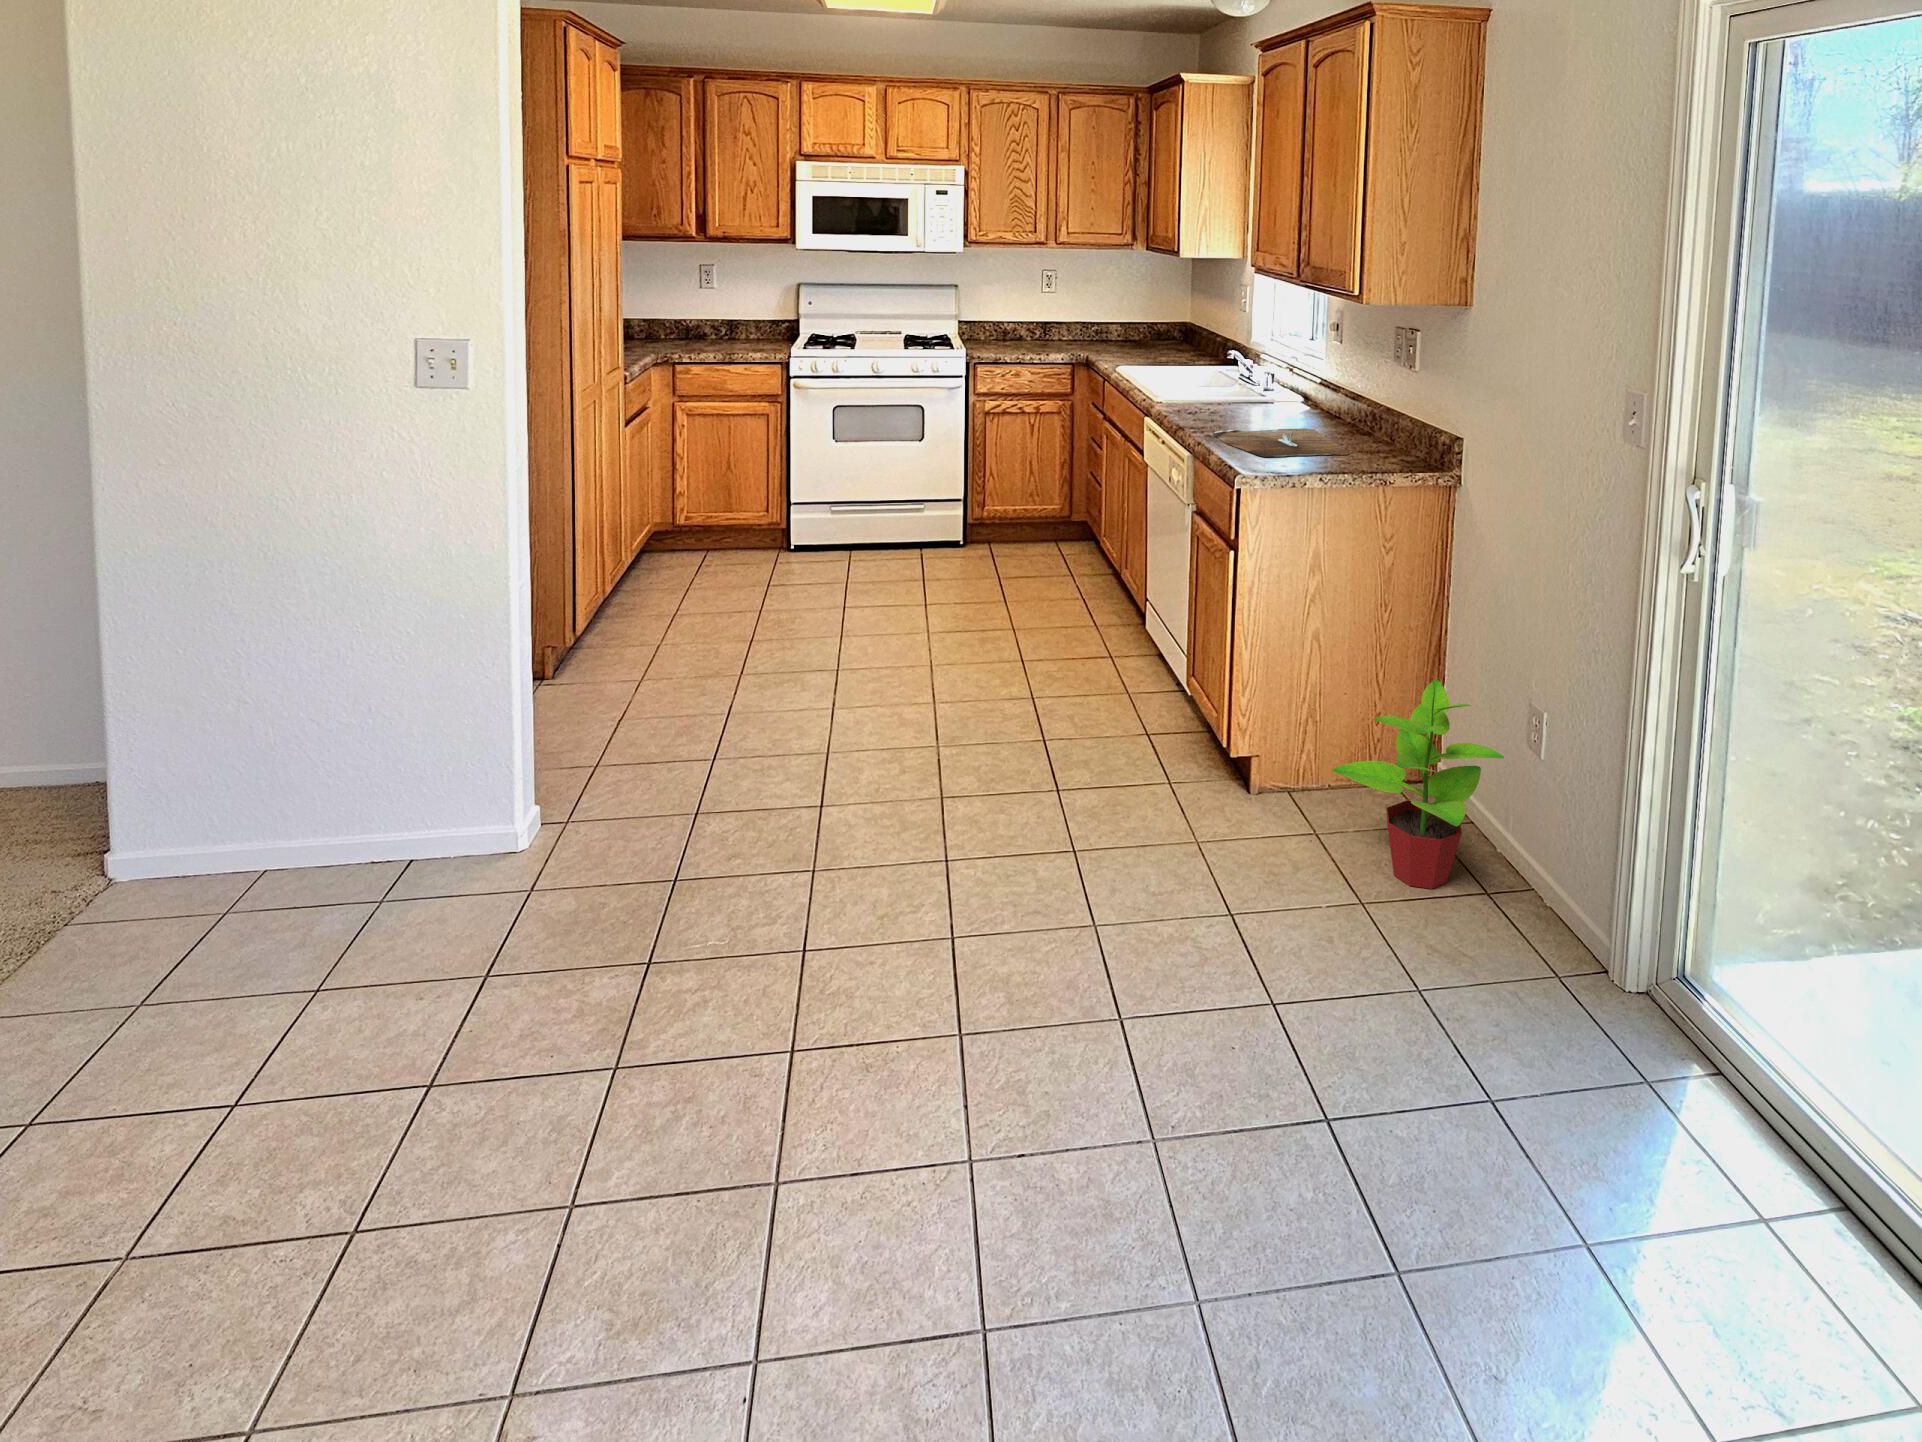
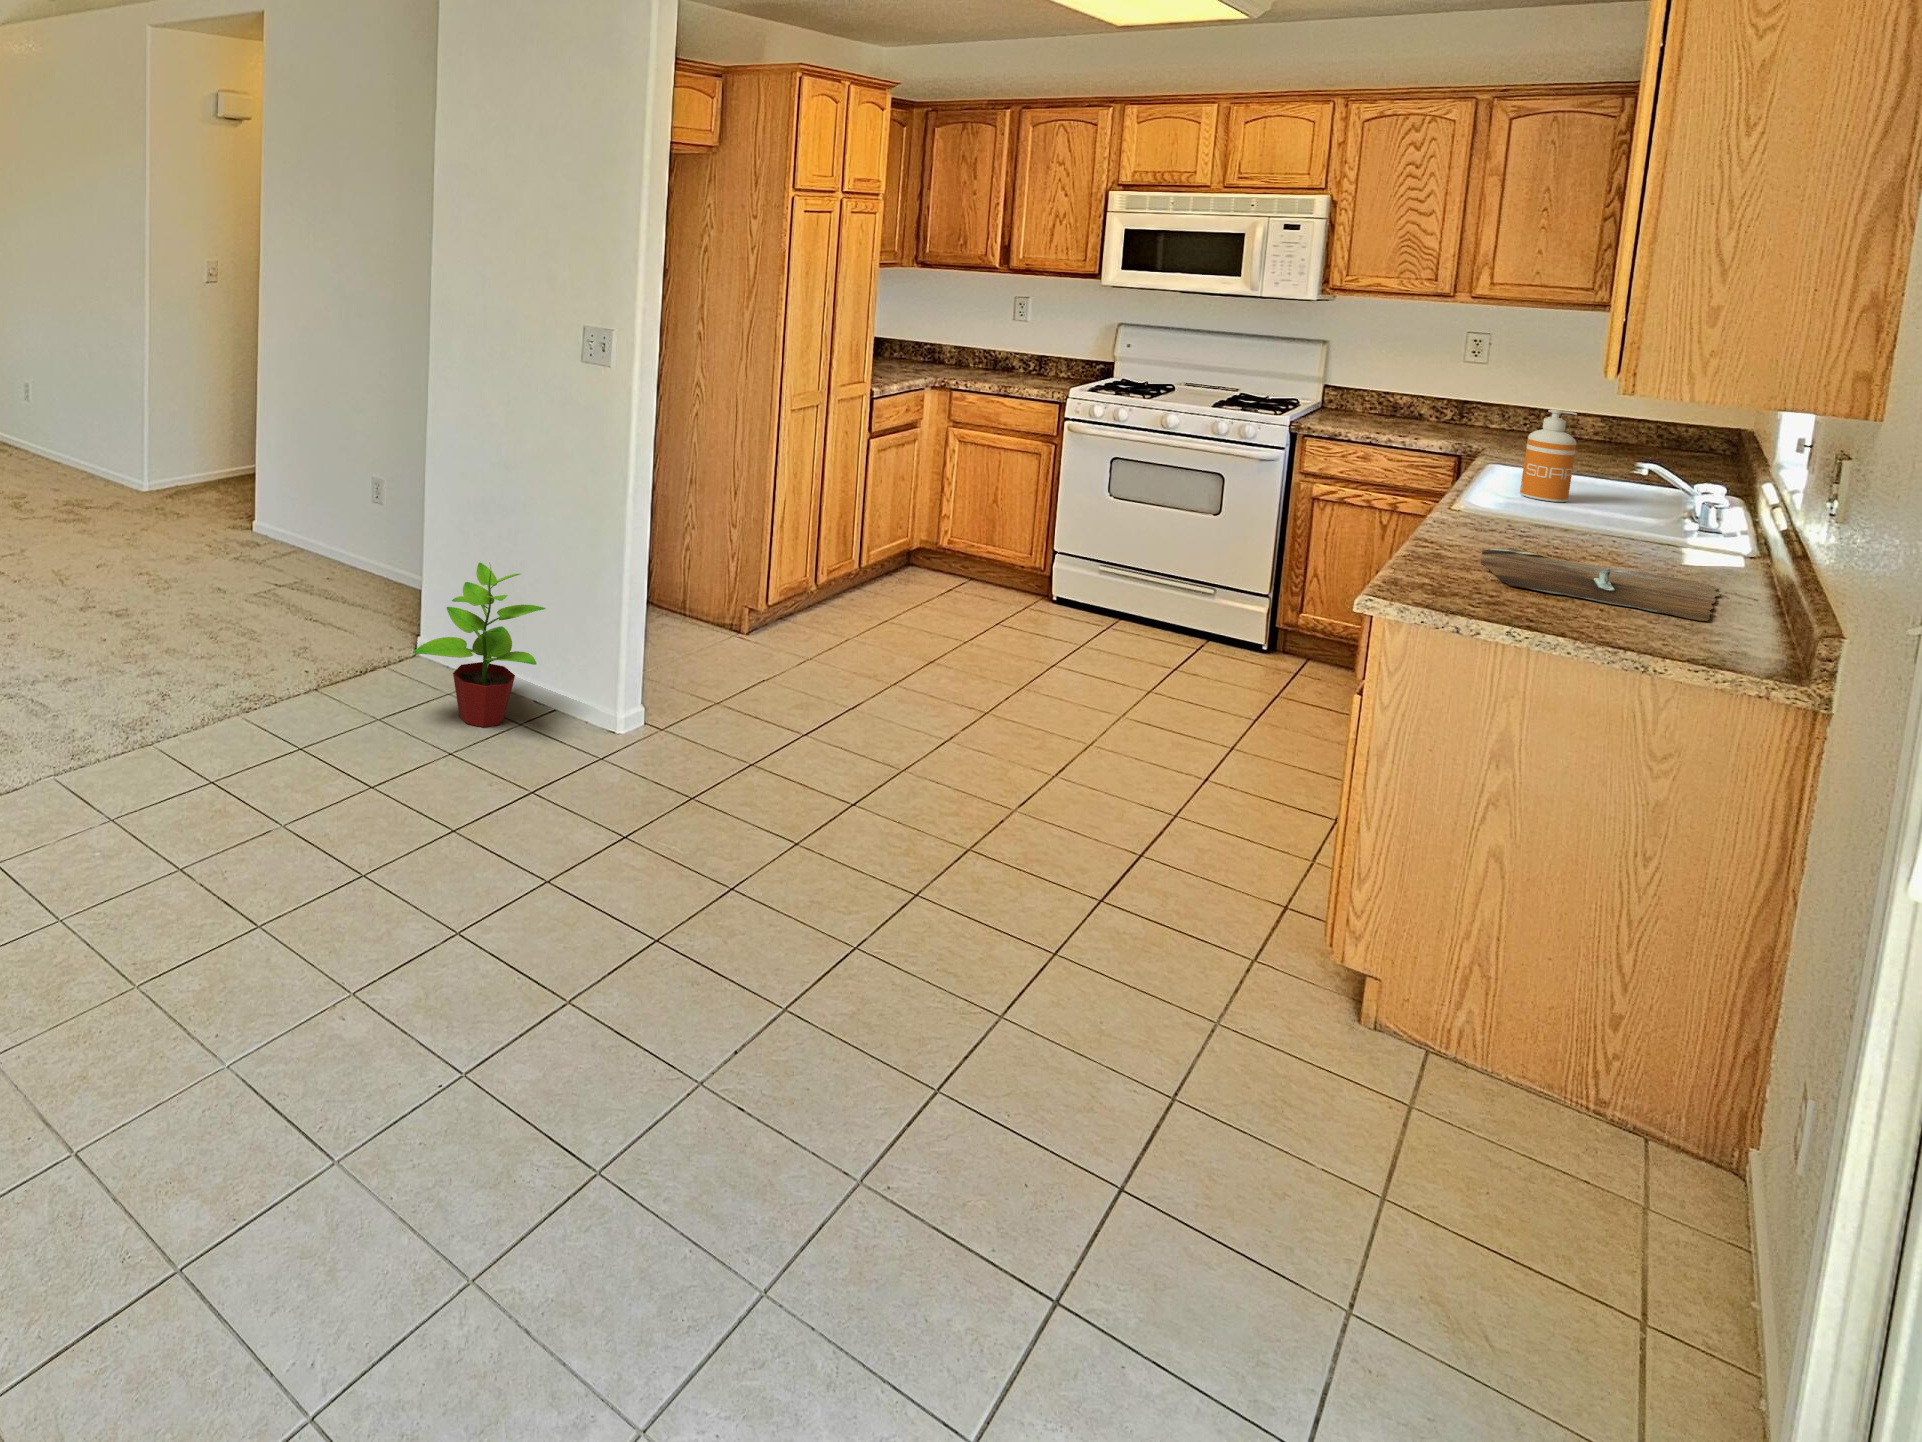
soap dispenser: none [1153,324,1179,388] -> present [1520,410,1577,502]
potted plant: present [1332,680,1504,889] -> present [413,563,546,727]

